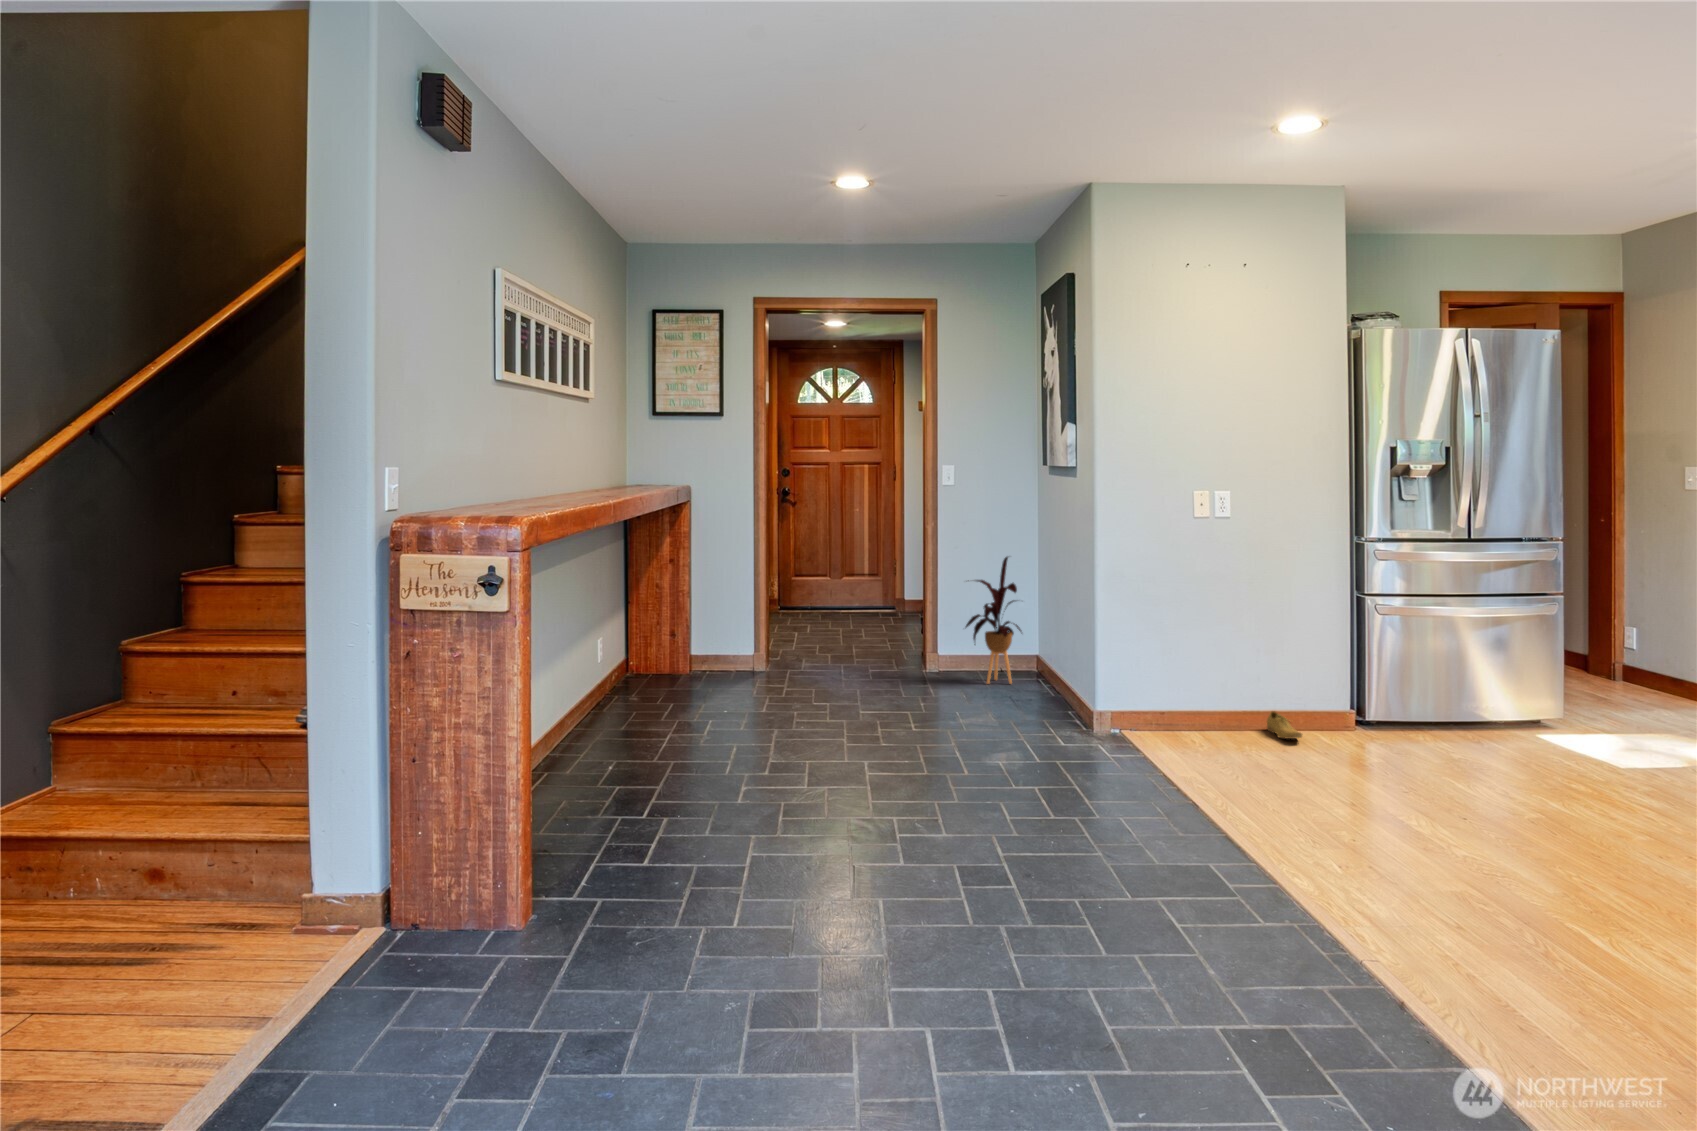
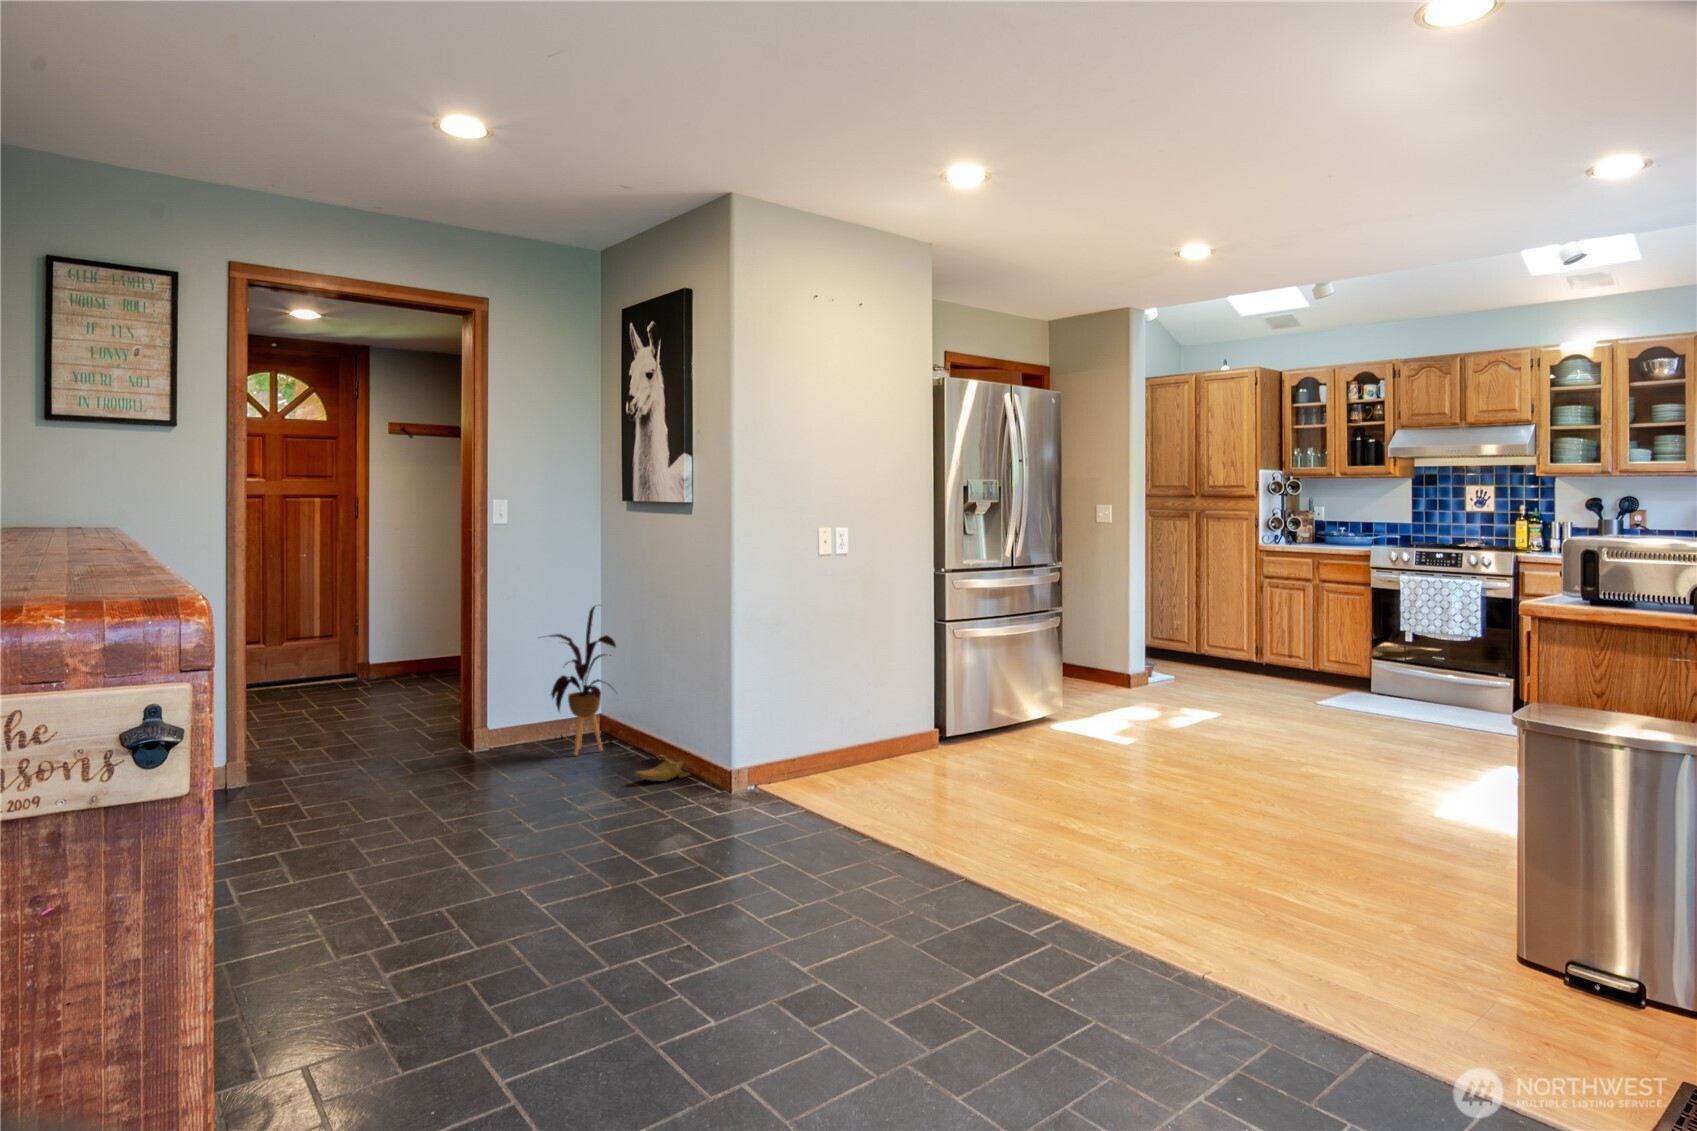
shoe: present [1267,712,1302,739] -> present [635,755,690,781]

